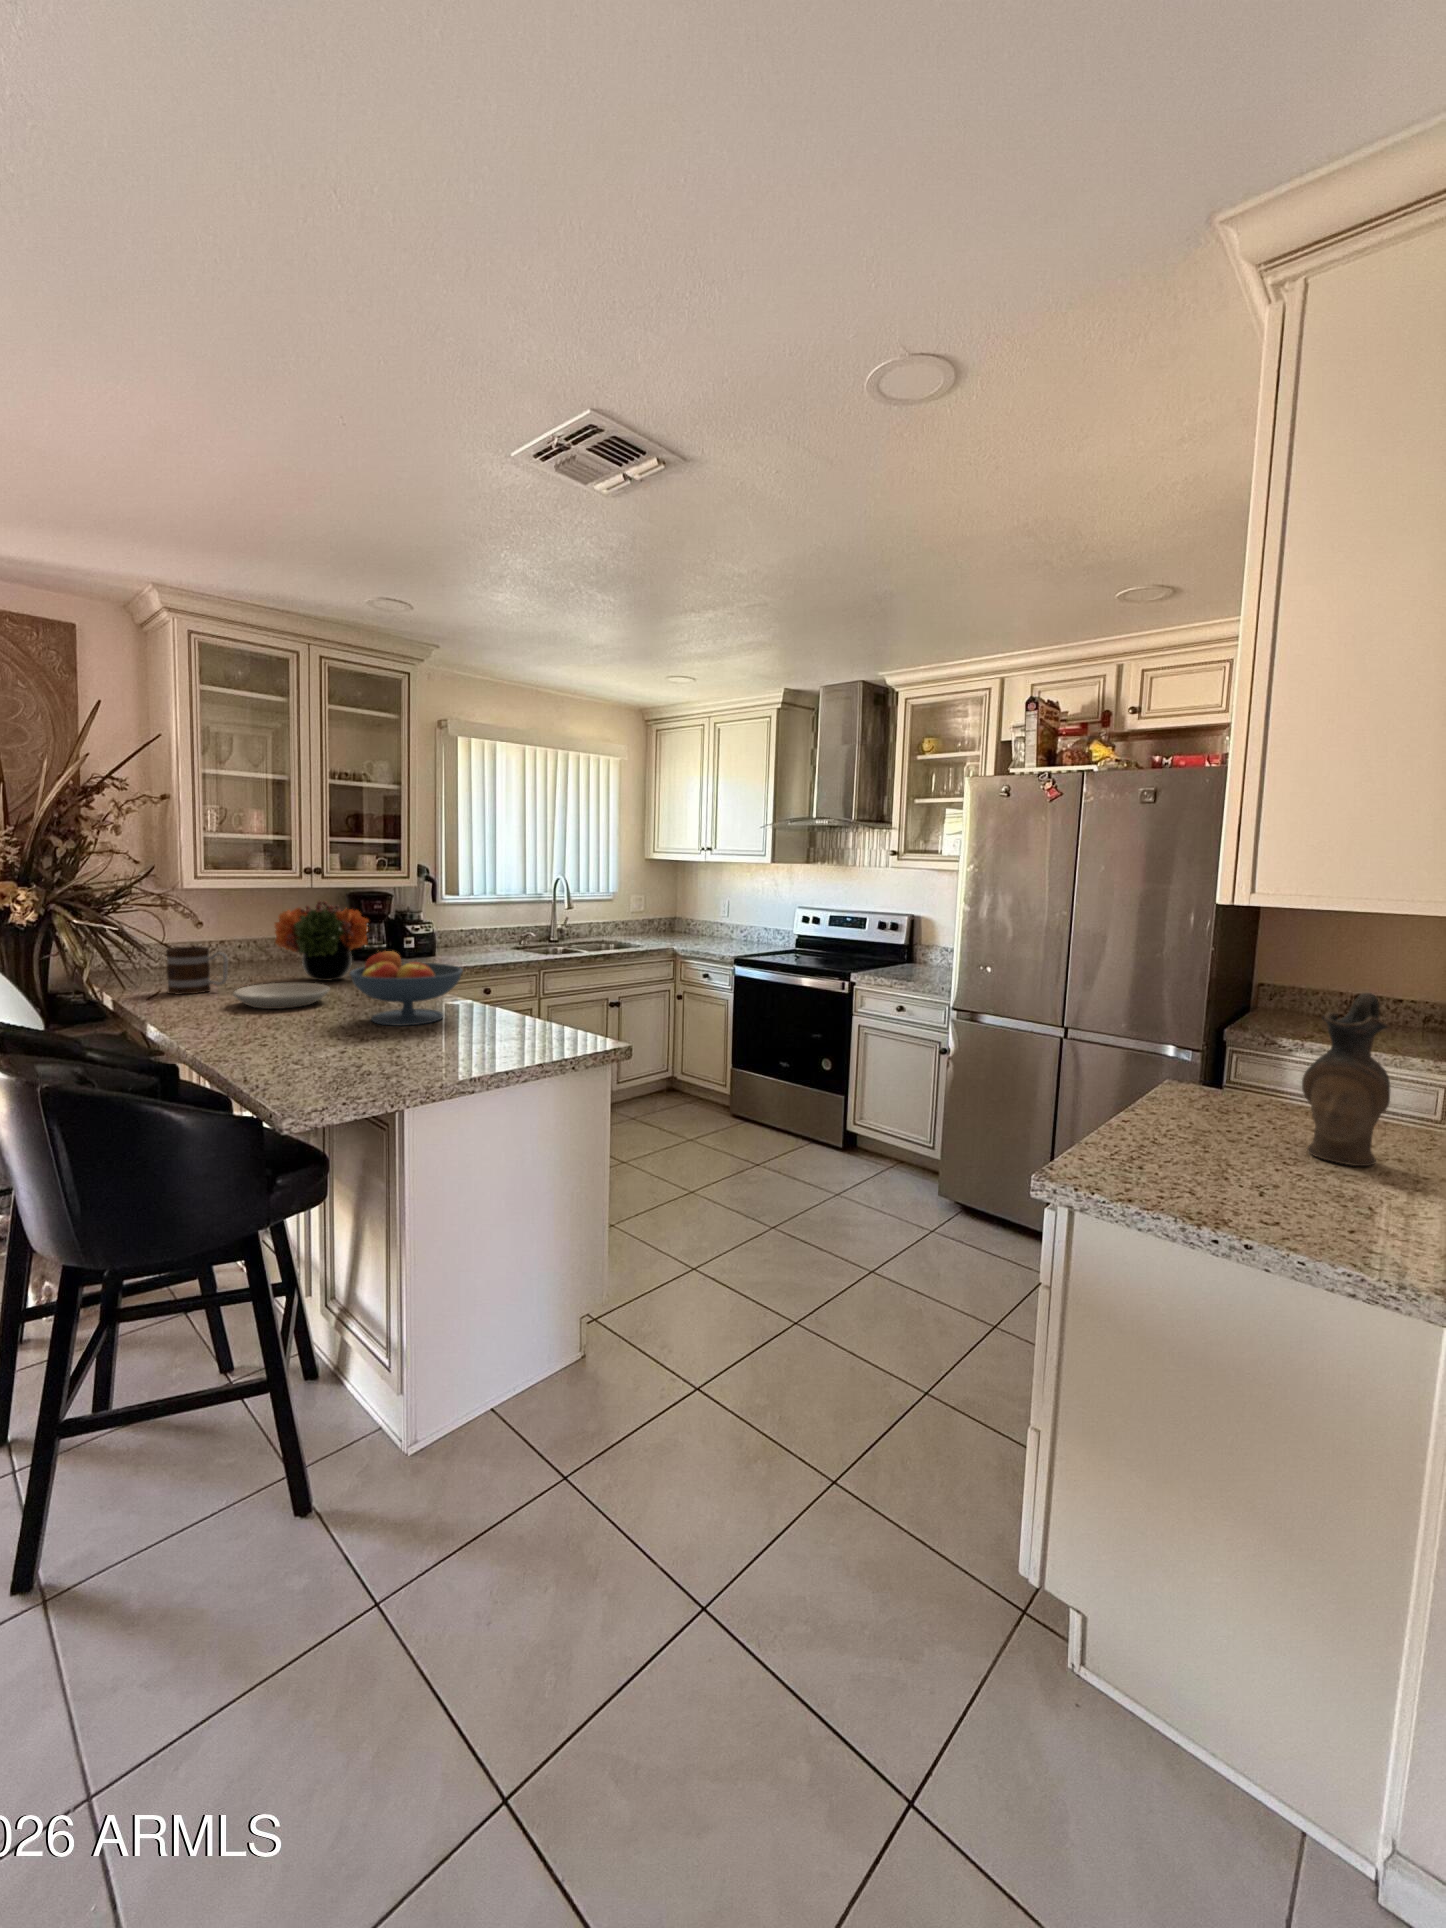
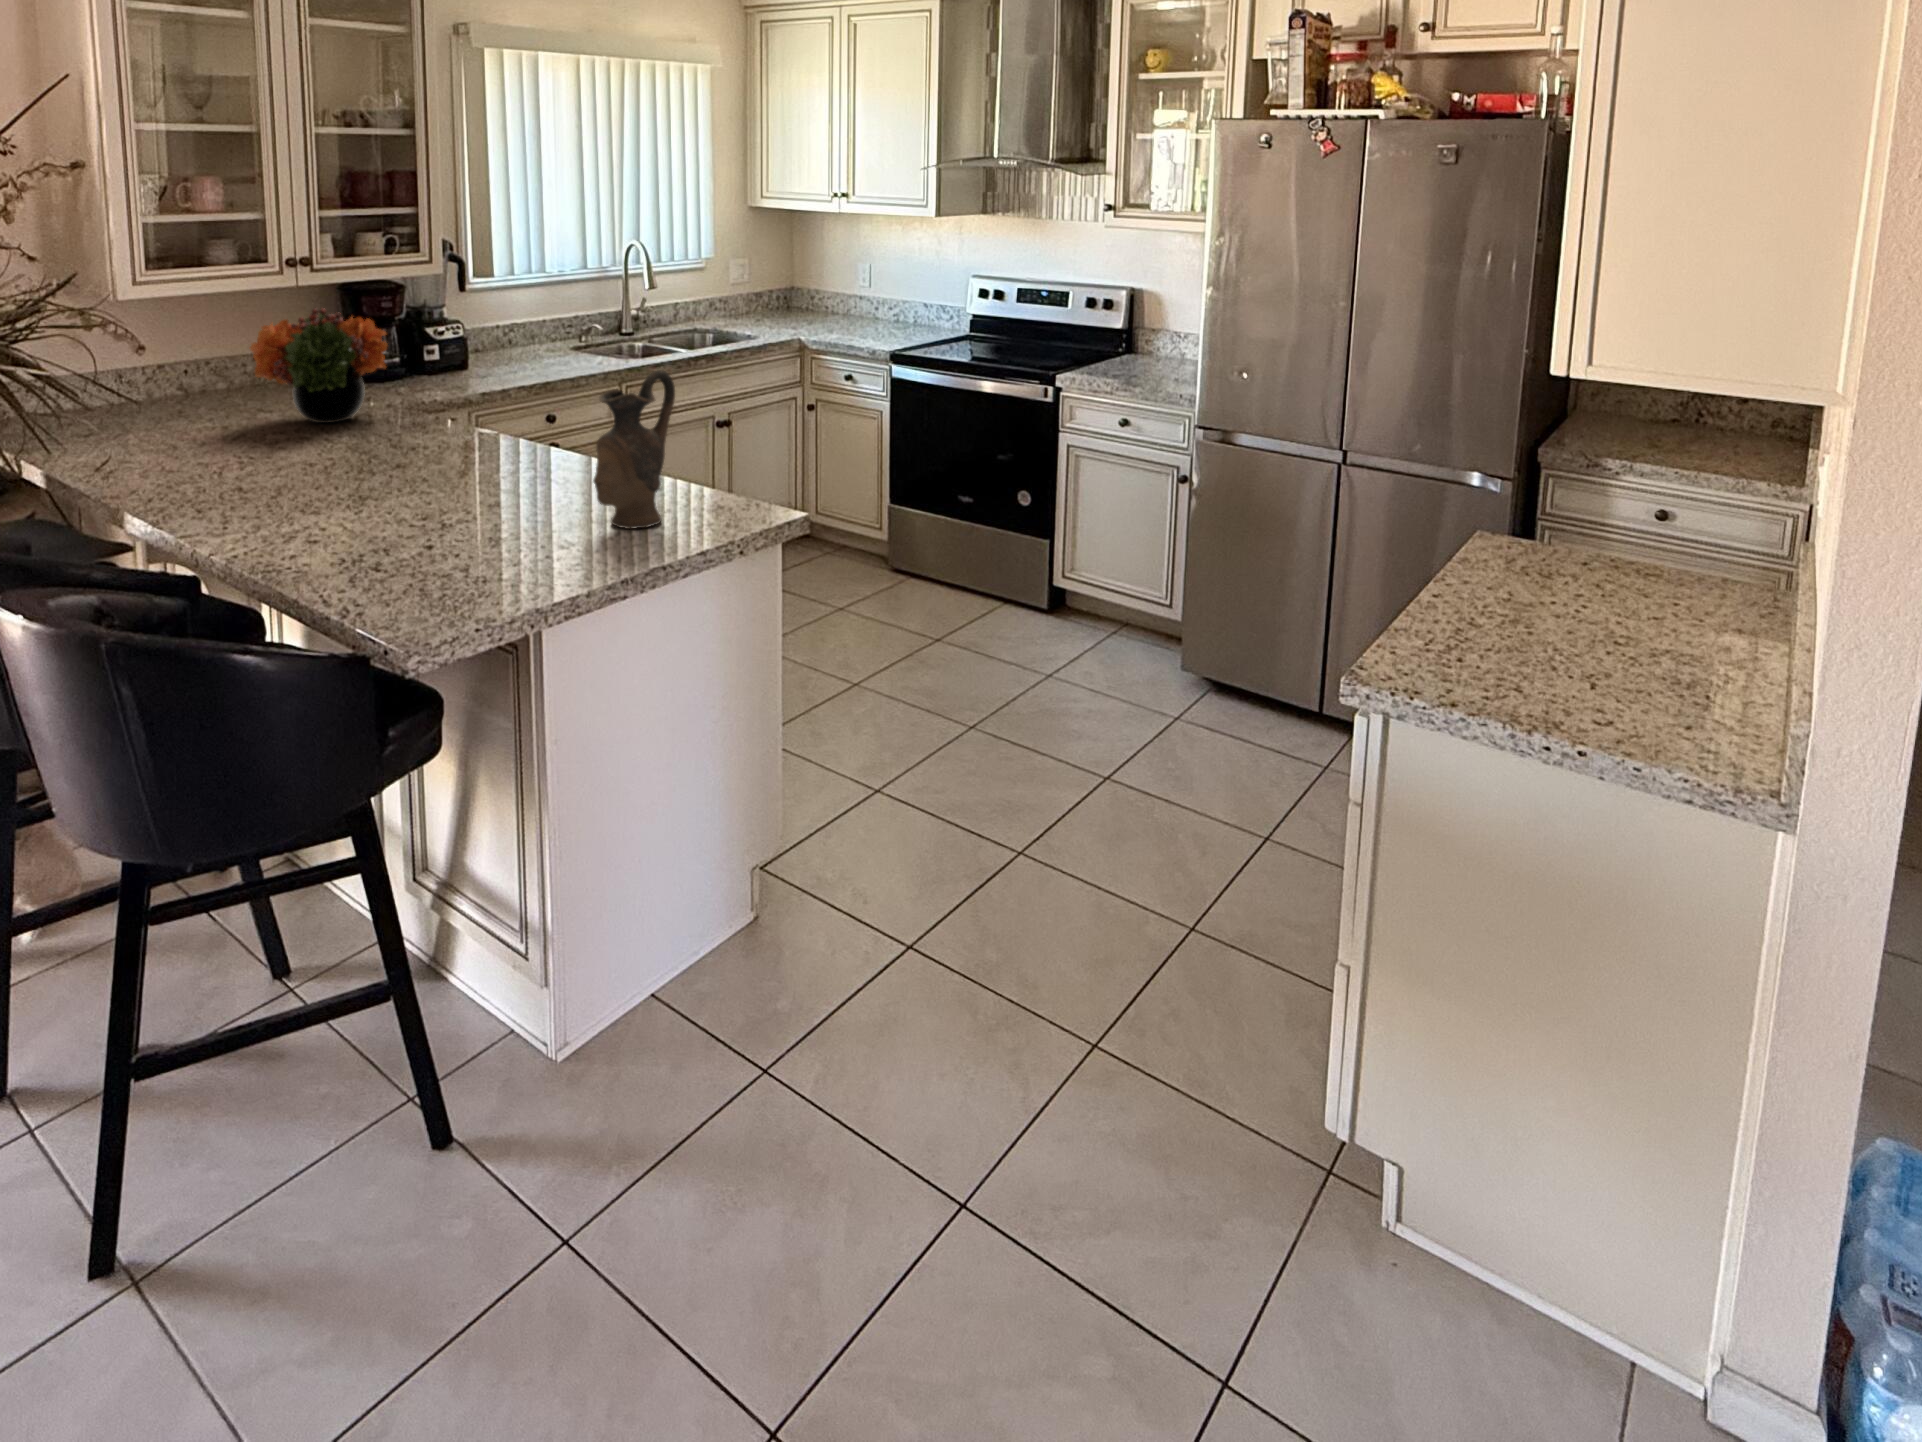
mug: present [166,946,228,995] -> none [105,385,197,458]
fruit bowl: present [350,951,463,1026] -> none [408,393,564,500]
plate: present [233,983,330,1009] -> none [224,435,360,478]
ceramic pitcher: present [1302,993,1390,1166] -> present [593,370,675,529]

